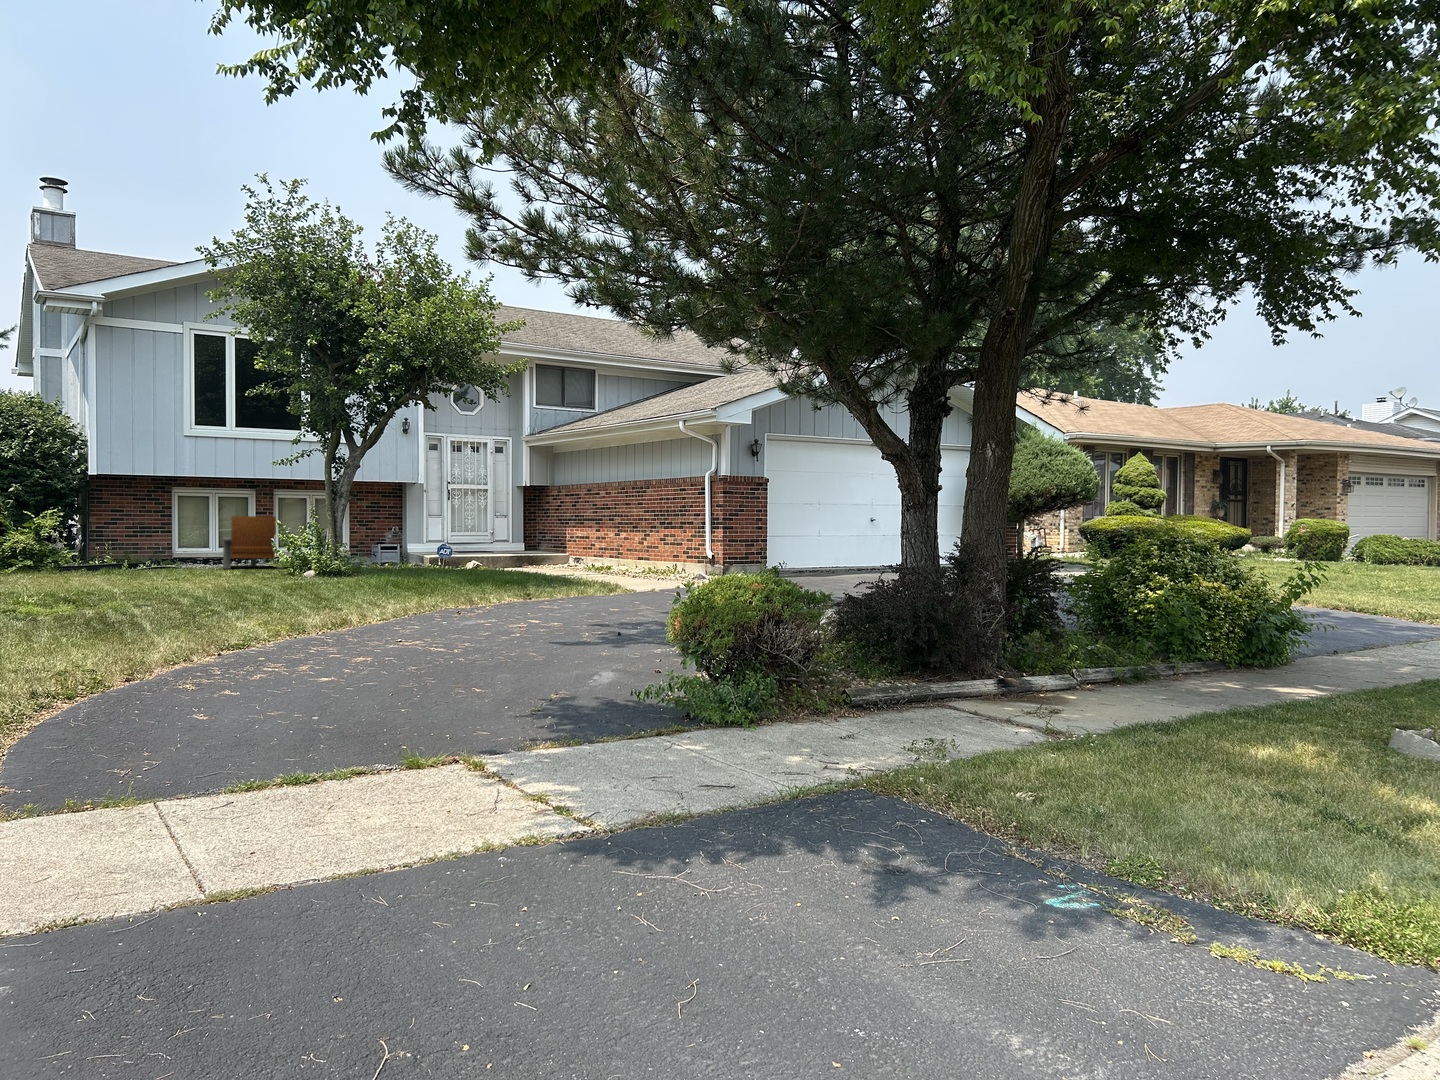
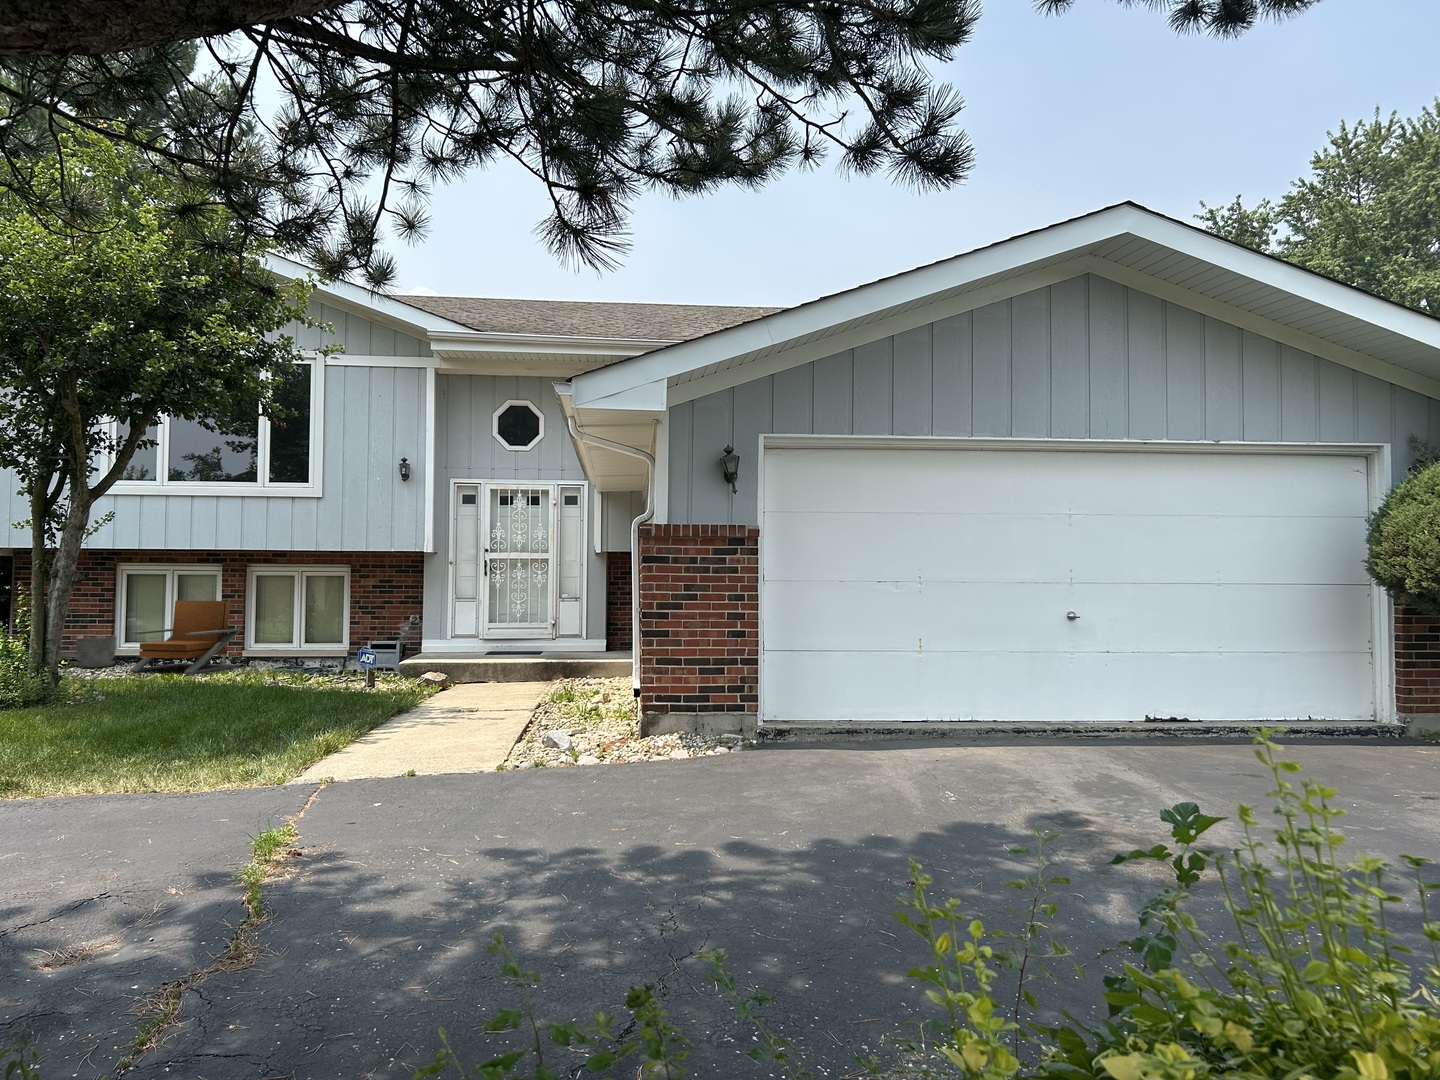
planter: none [147,544,176,569] -> present [76,636,117,668]

